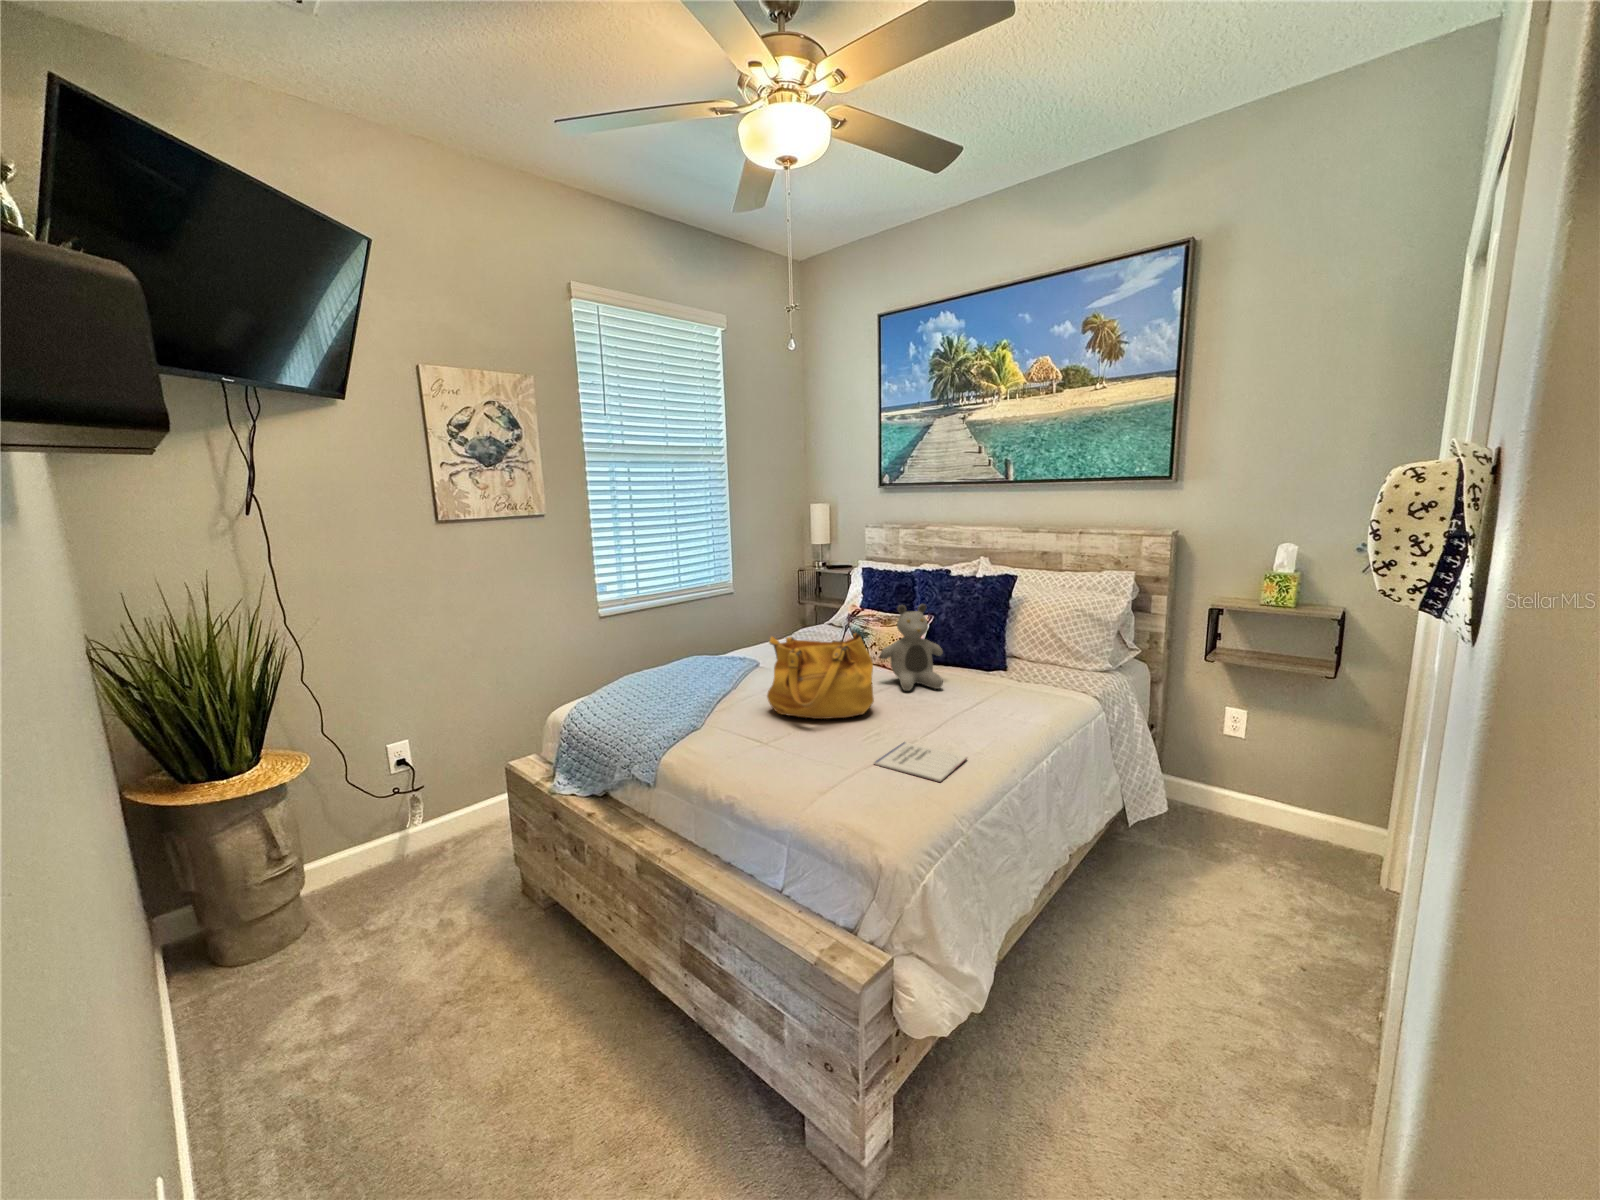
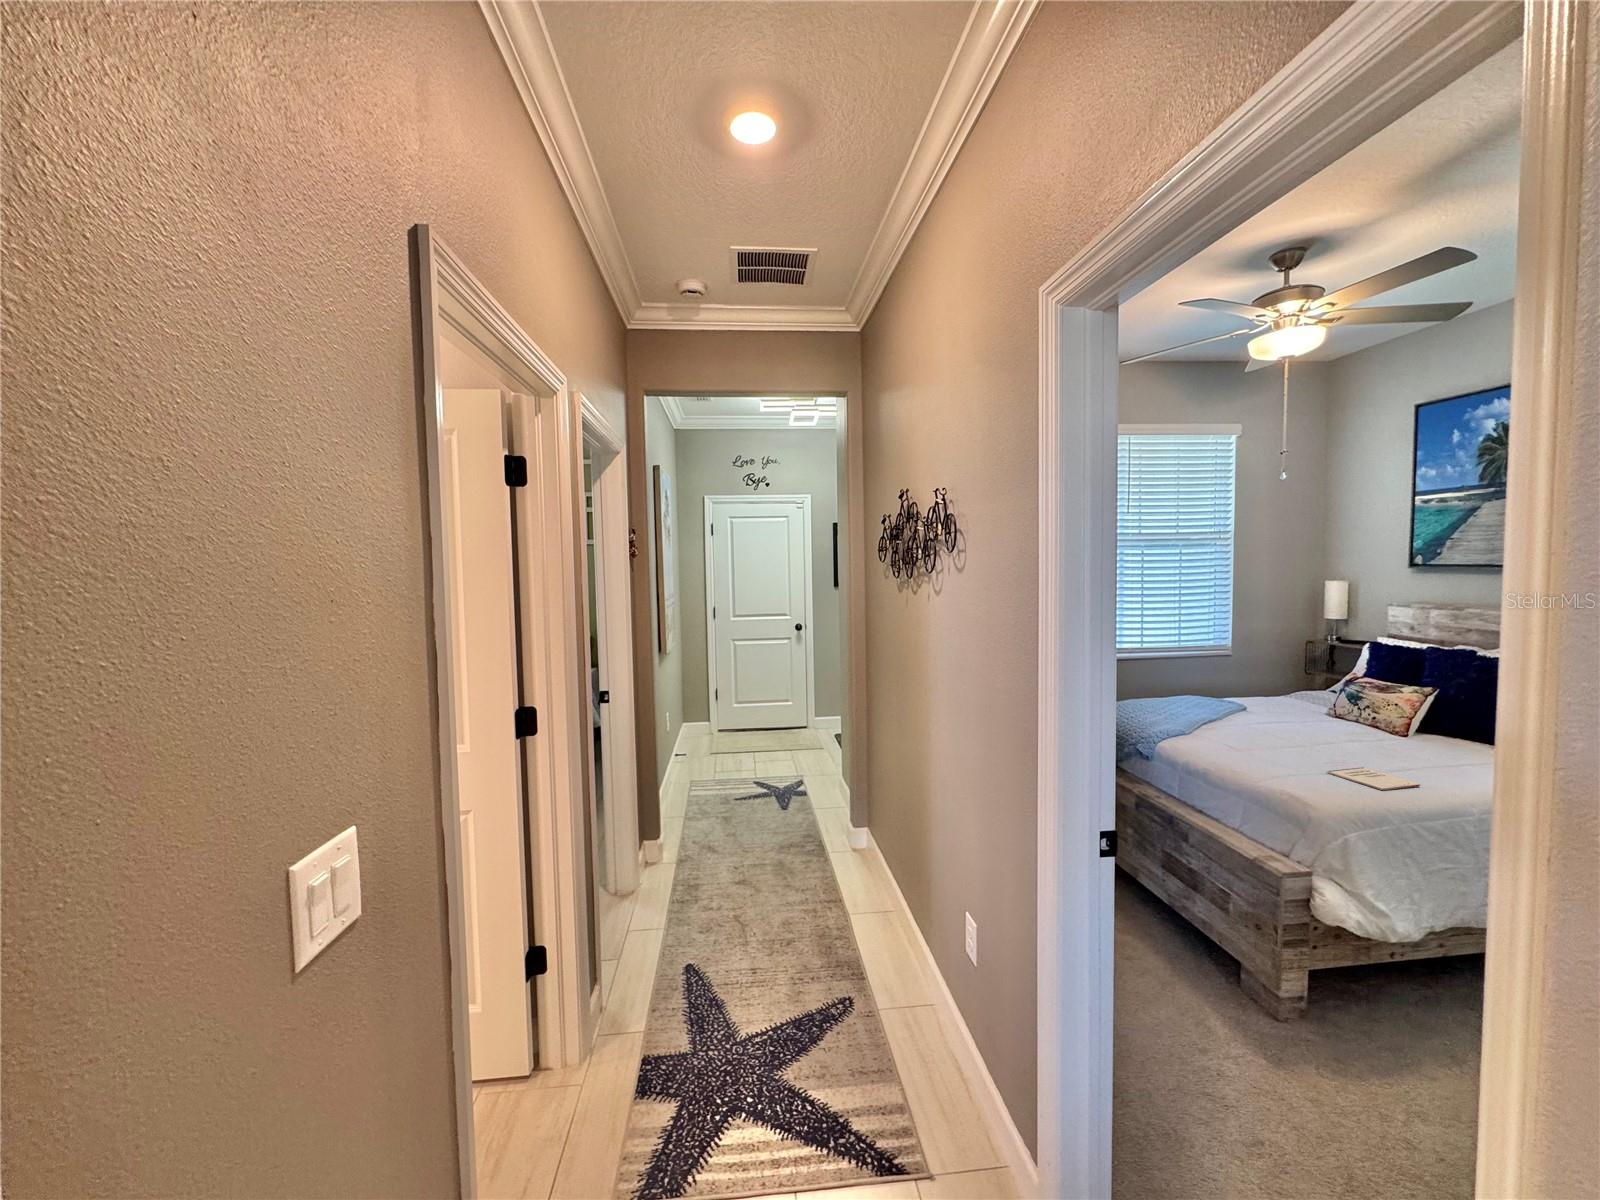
teddy bear: present [880,604,943,691] -> none [1365,672,1441,748]
handbag: present [767,630,874,719] -> none [1245,680,1347,749]

